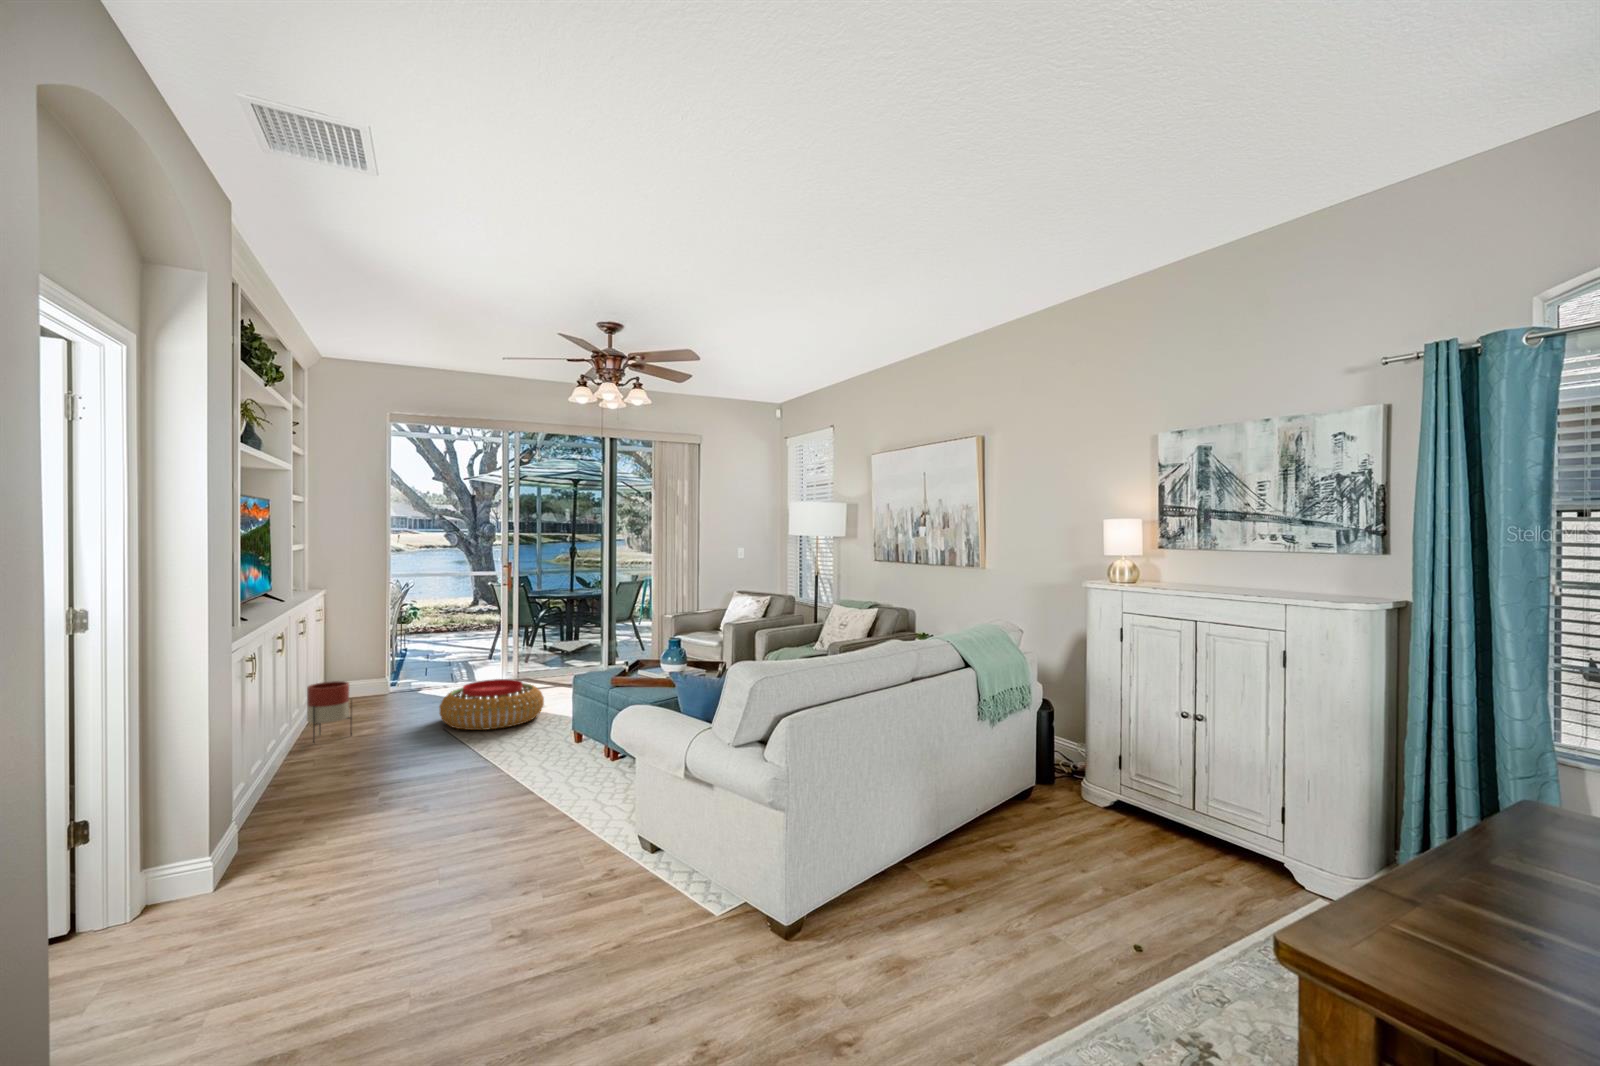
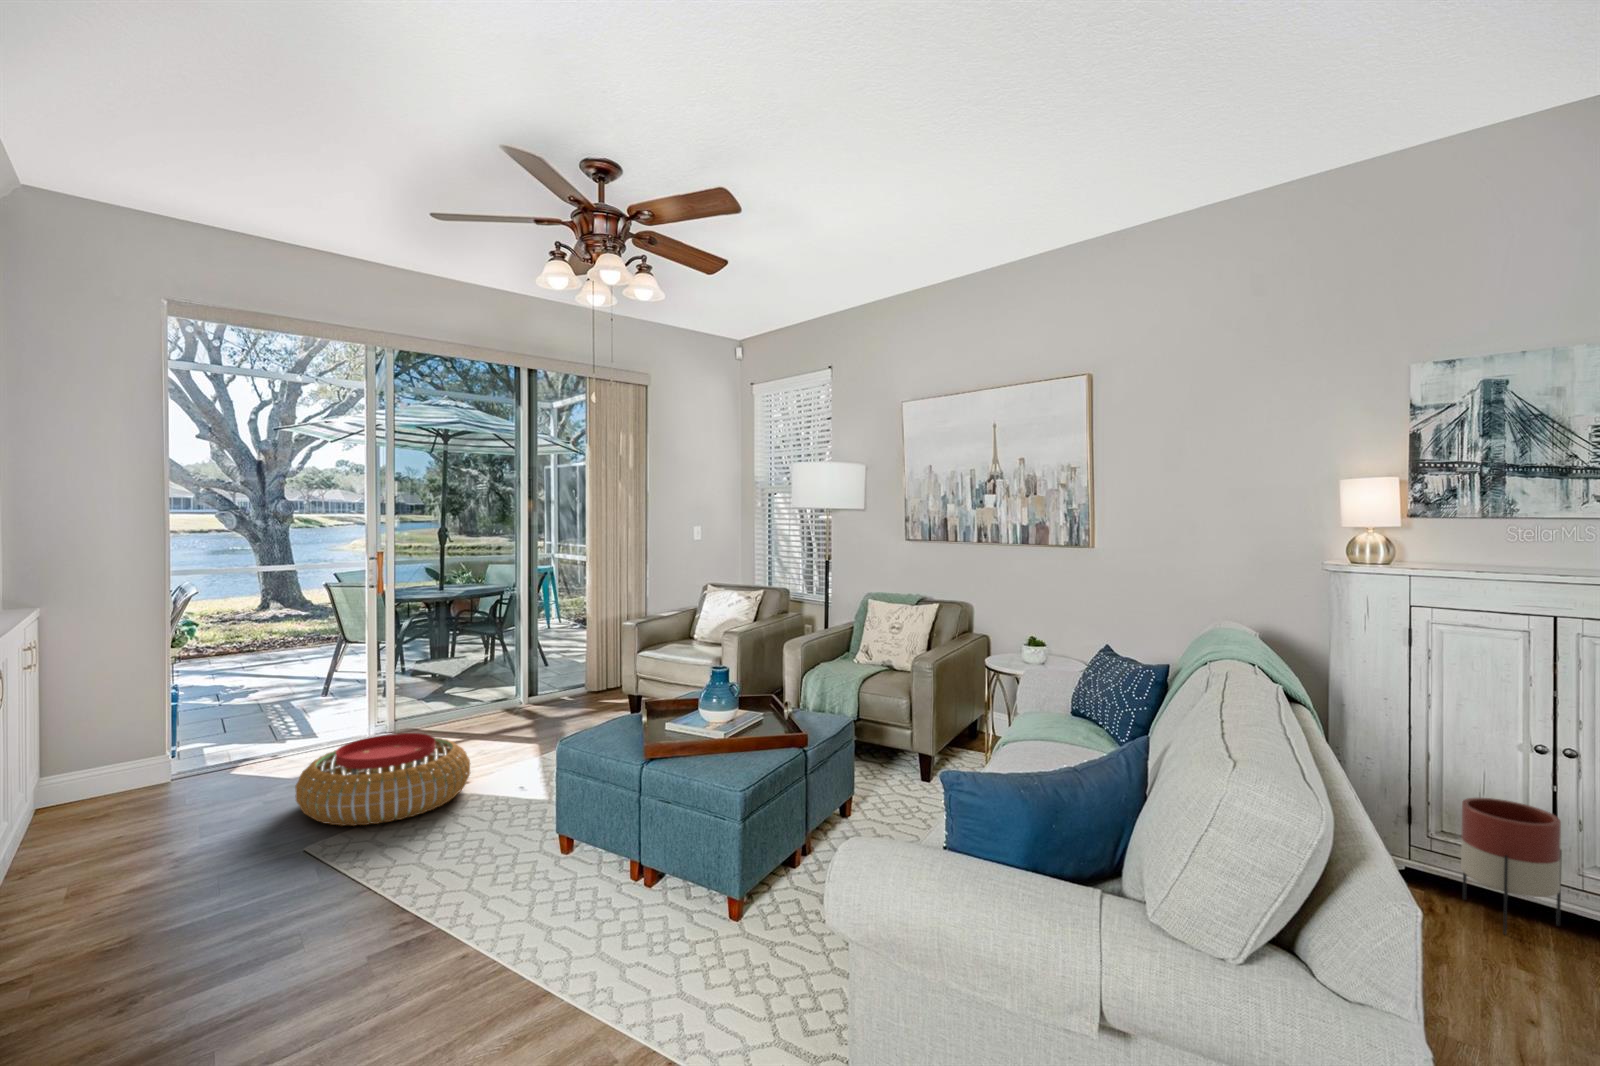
planter: present [307,681,352,743] -> present [1461,798,1562,934]

